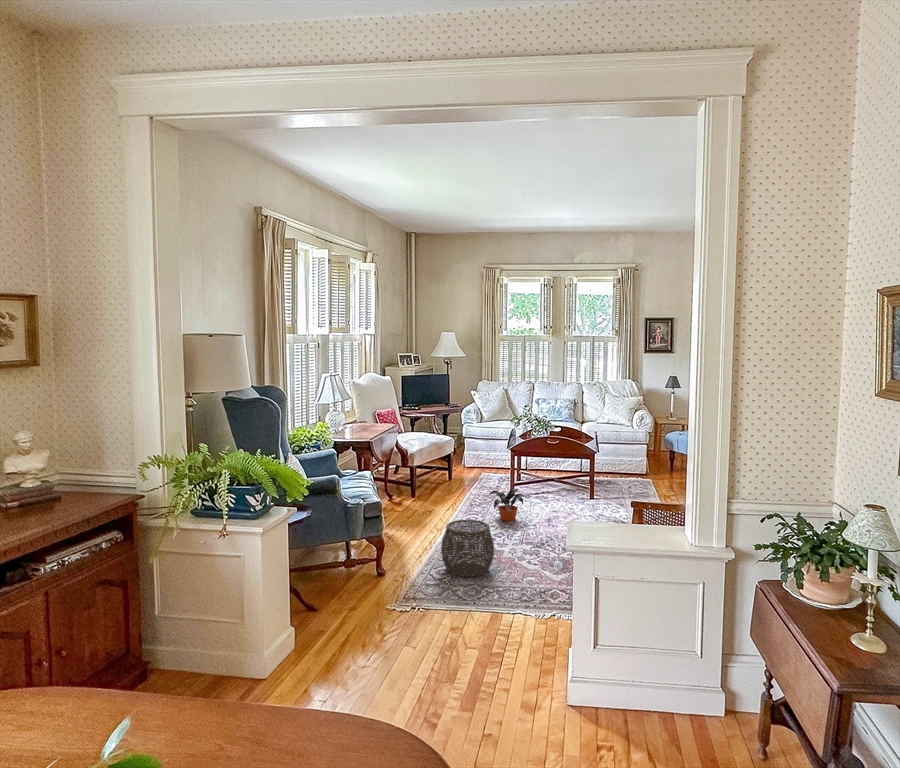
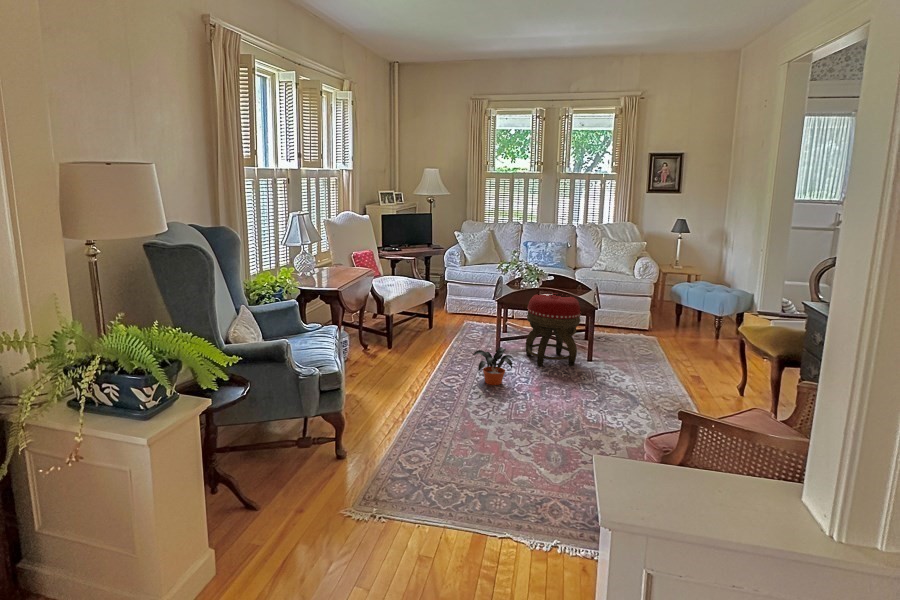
footstool: none [537,441,584,506] -> present [526,294,581,366]
woven basket: present [441,519,494,577] -> none [412,397,479,472]

